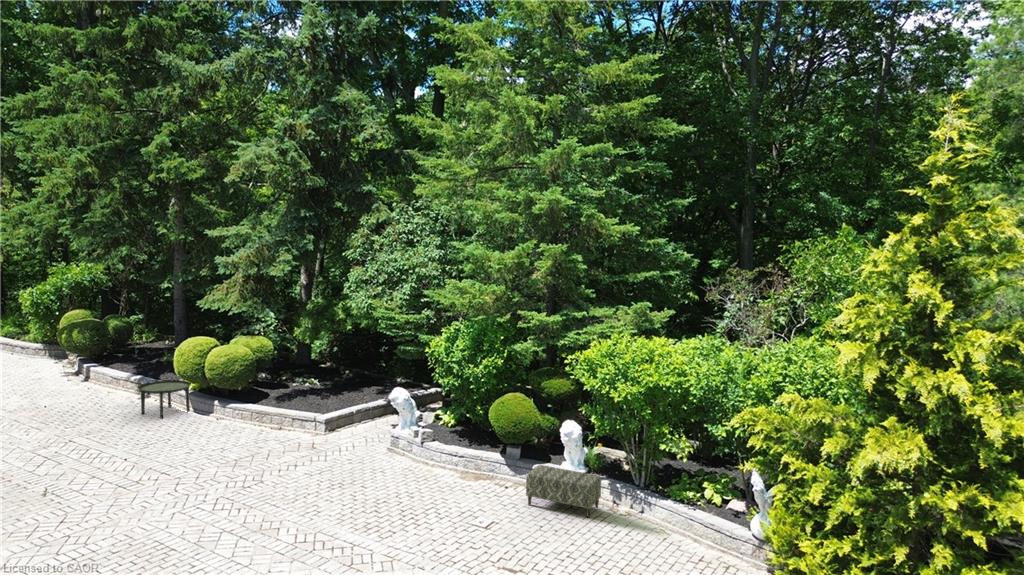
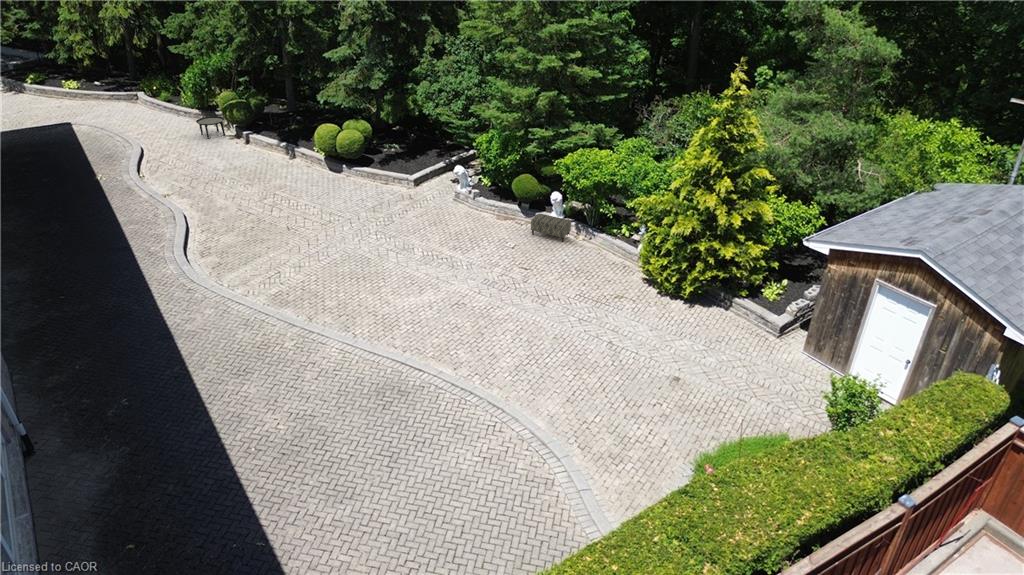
round table: present [138,380,191,419] -> present [196,116,225,139]

